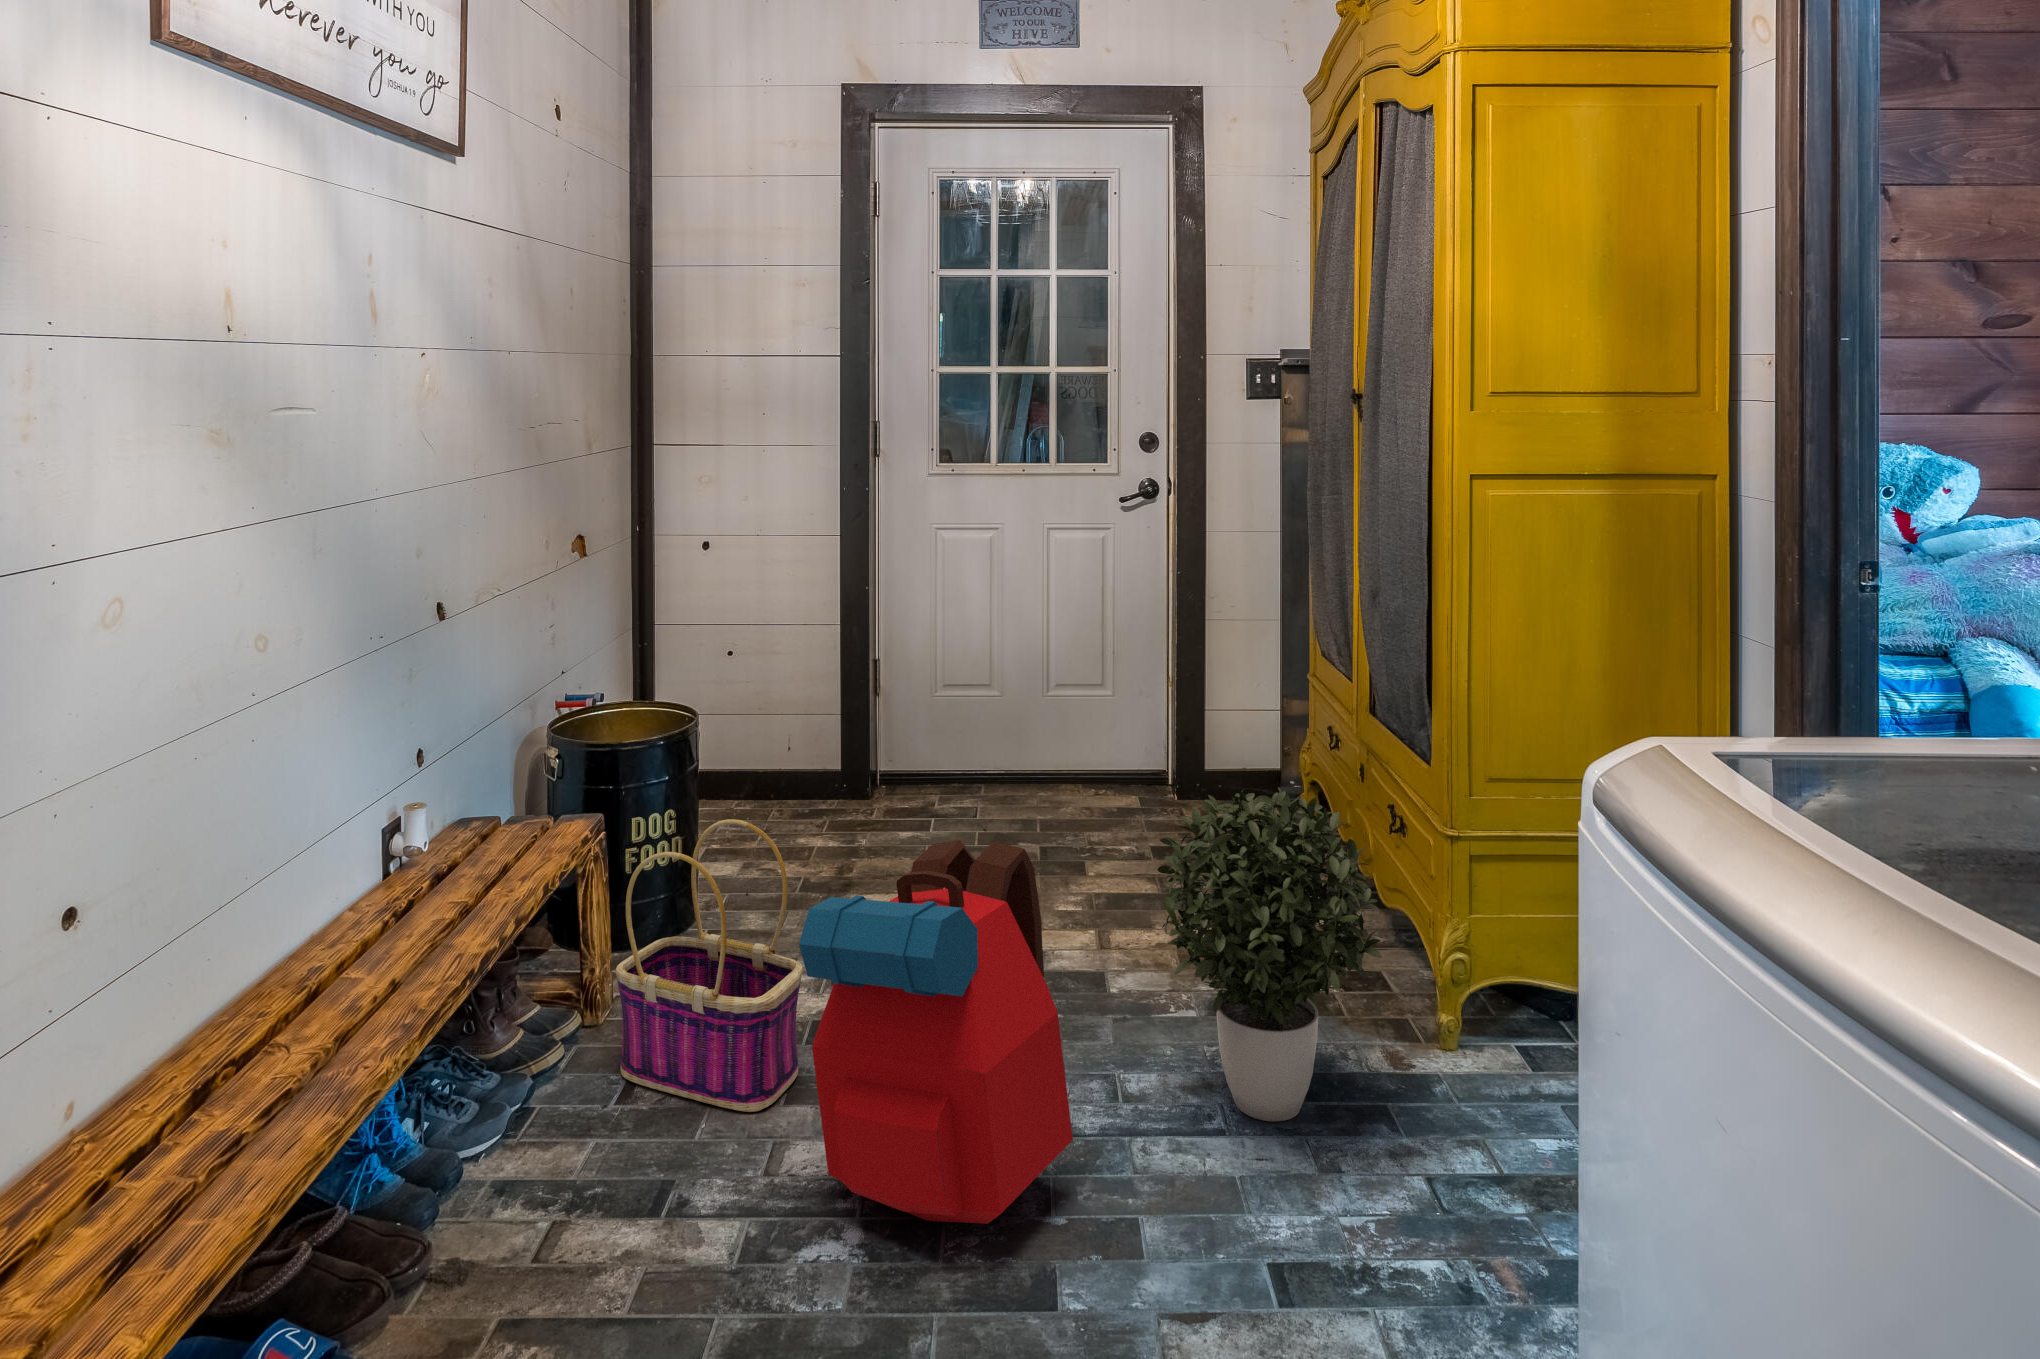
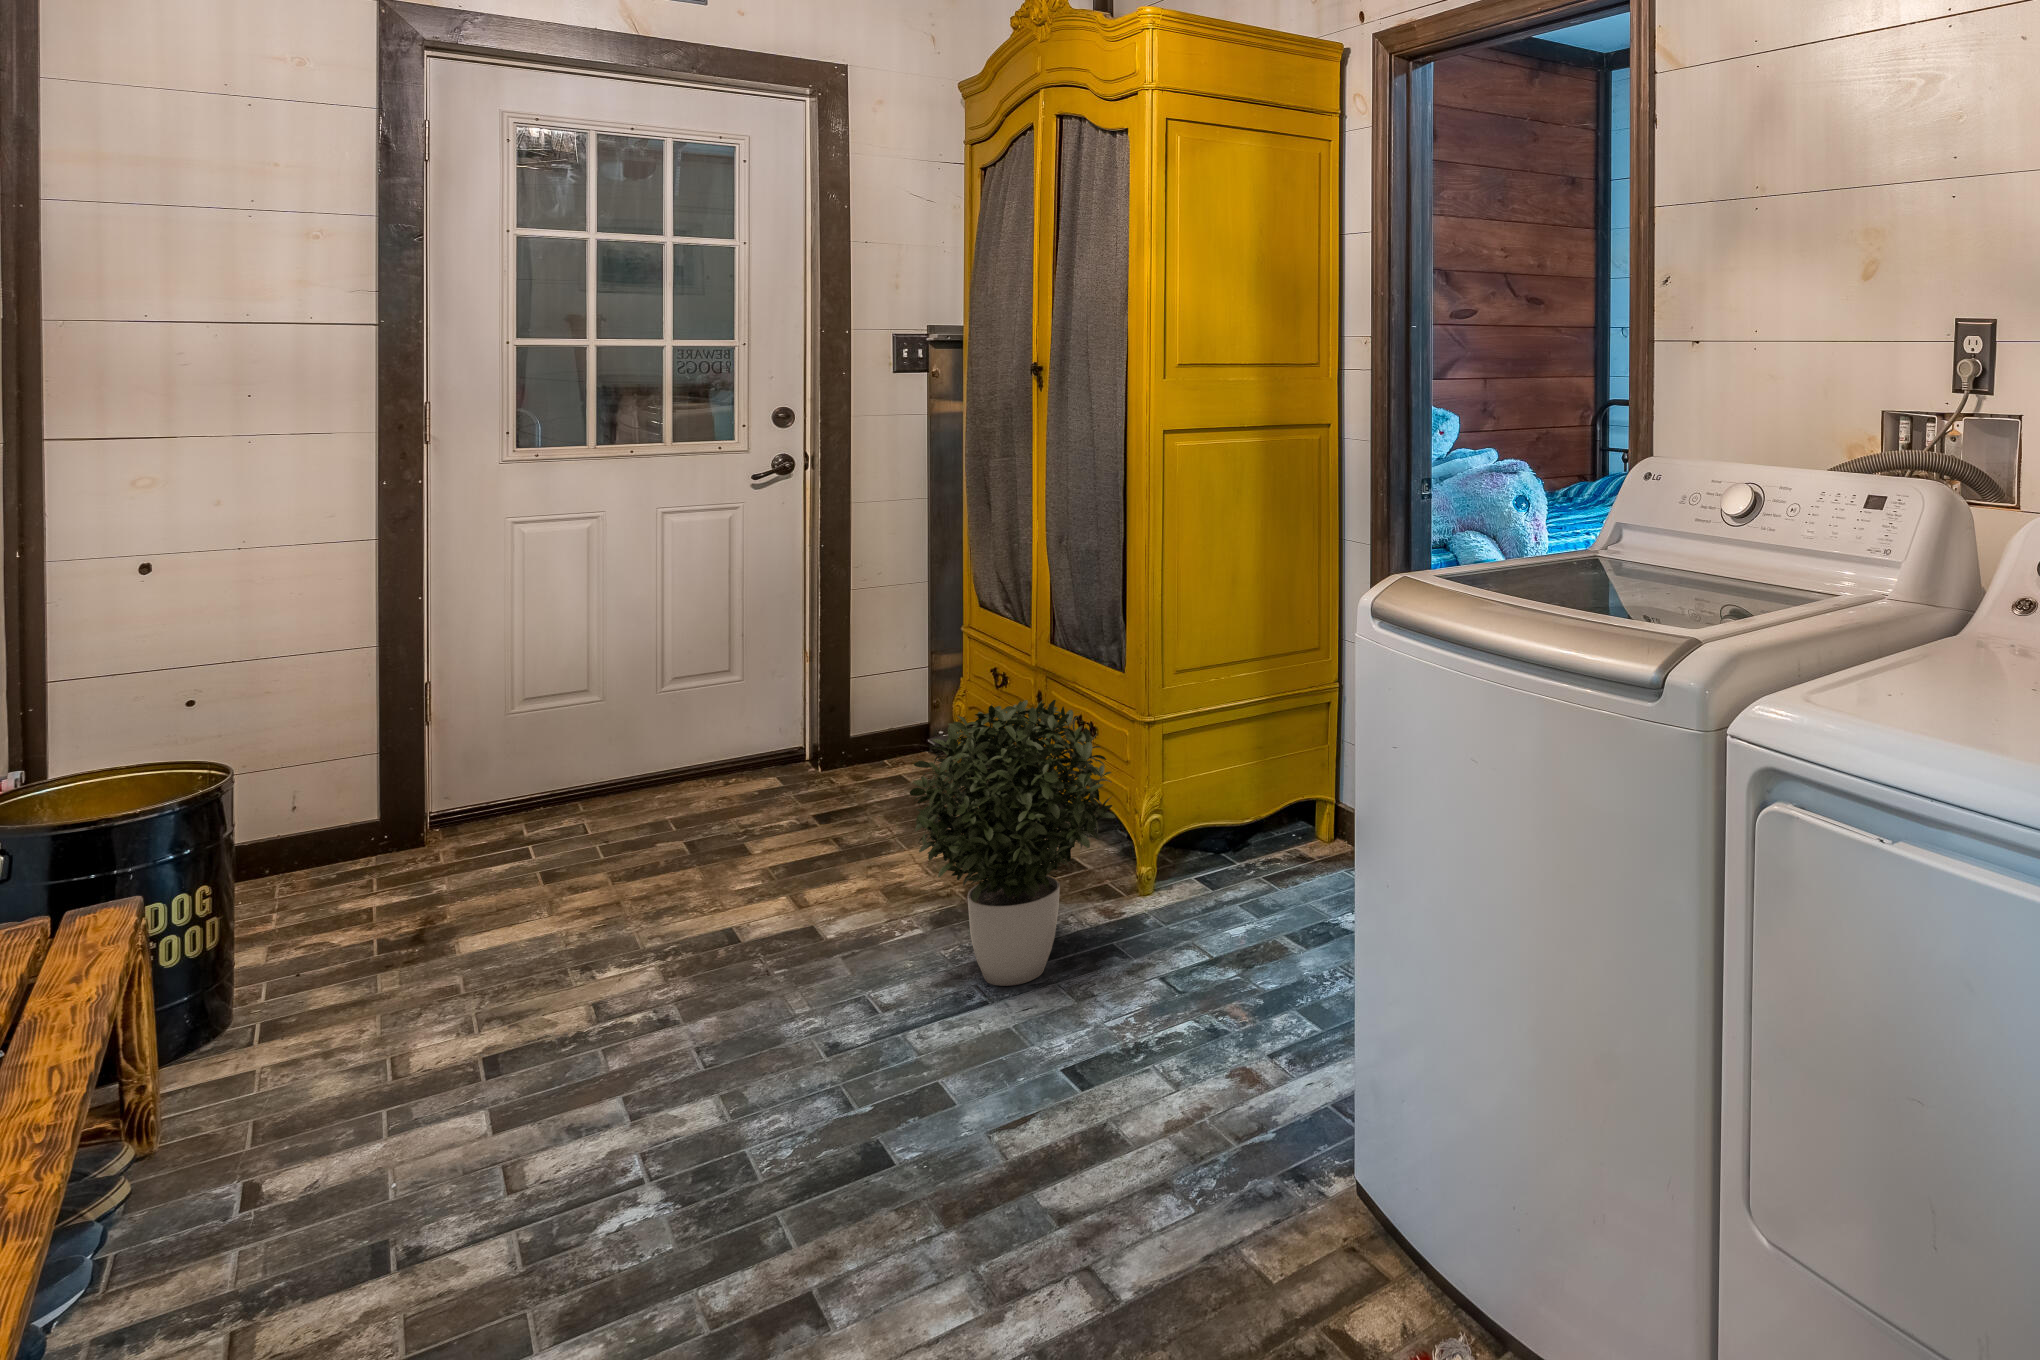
basket: present [616,819,803,1112] -> none [219,845,503,1185]
backpack: present [799,840,1073,1224] -> none [570,788,866,1163]

